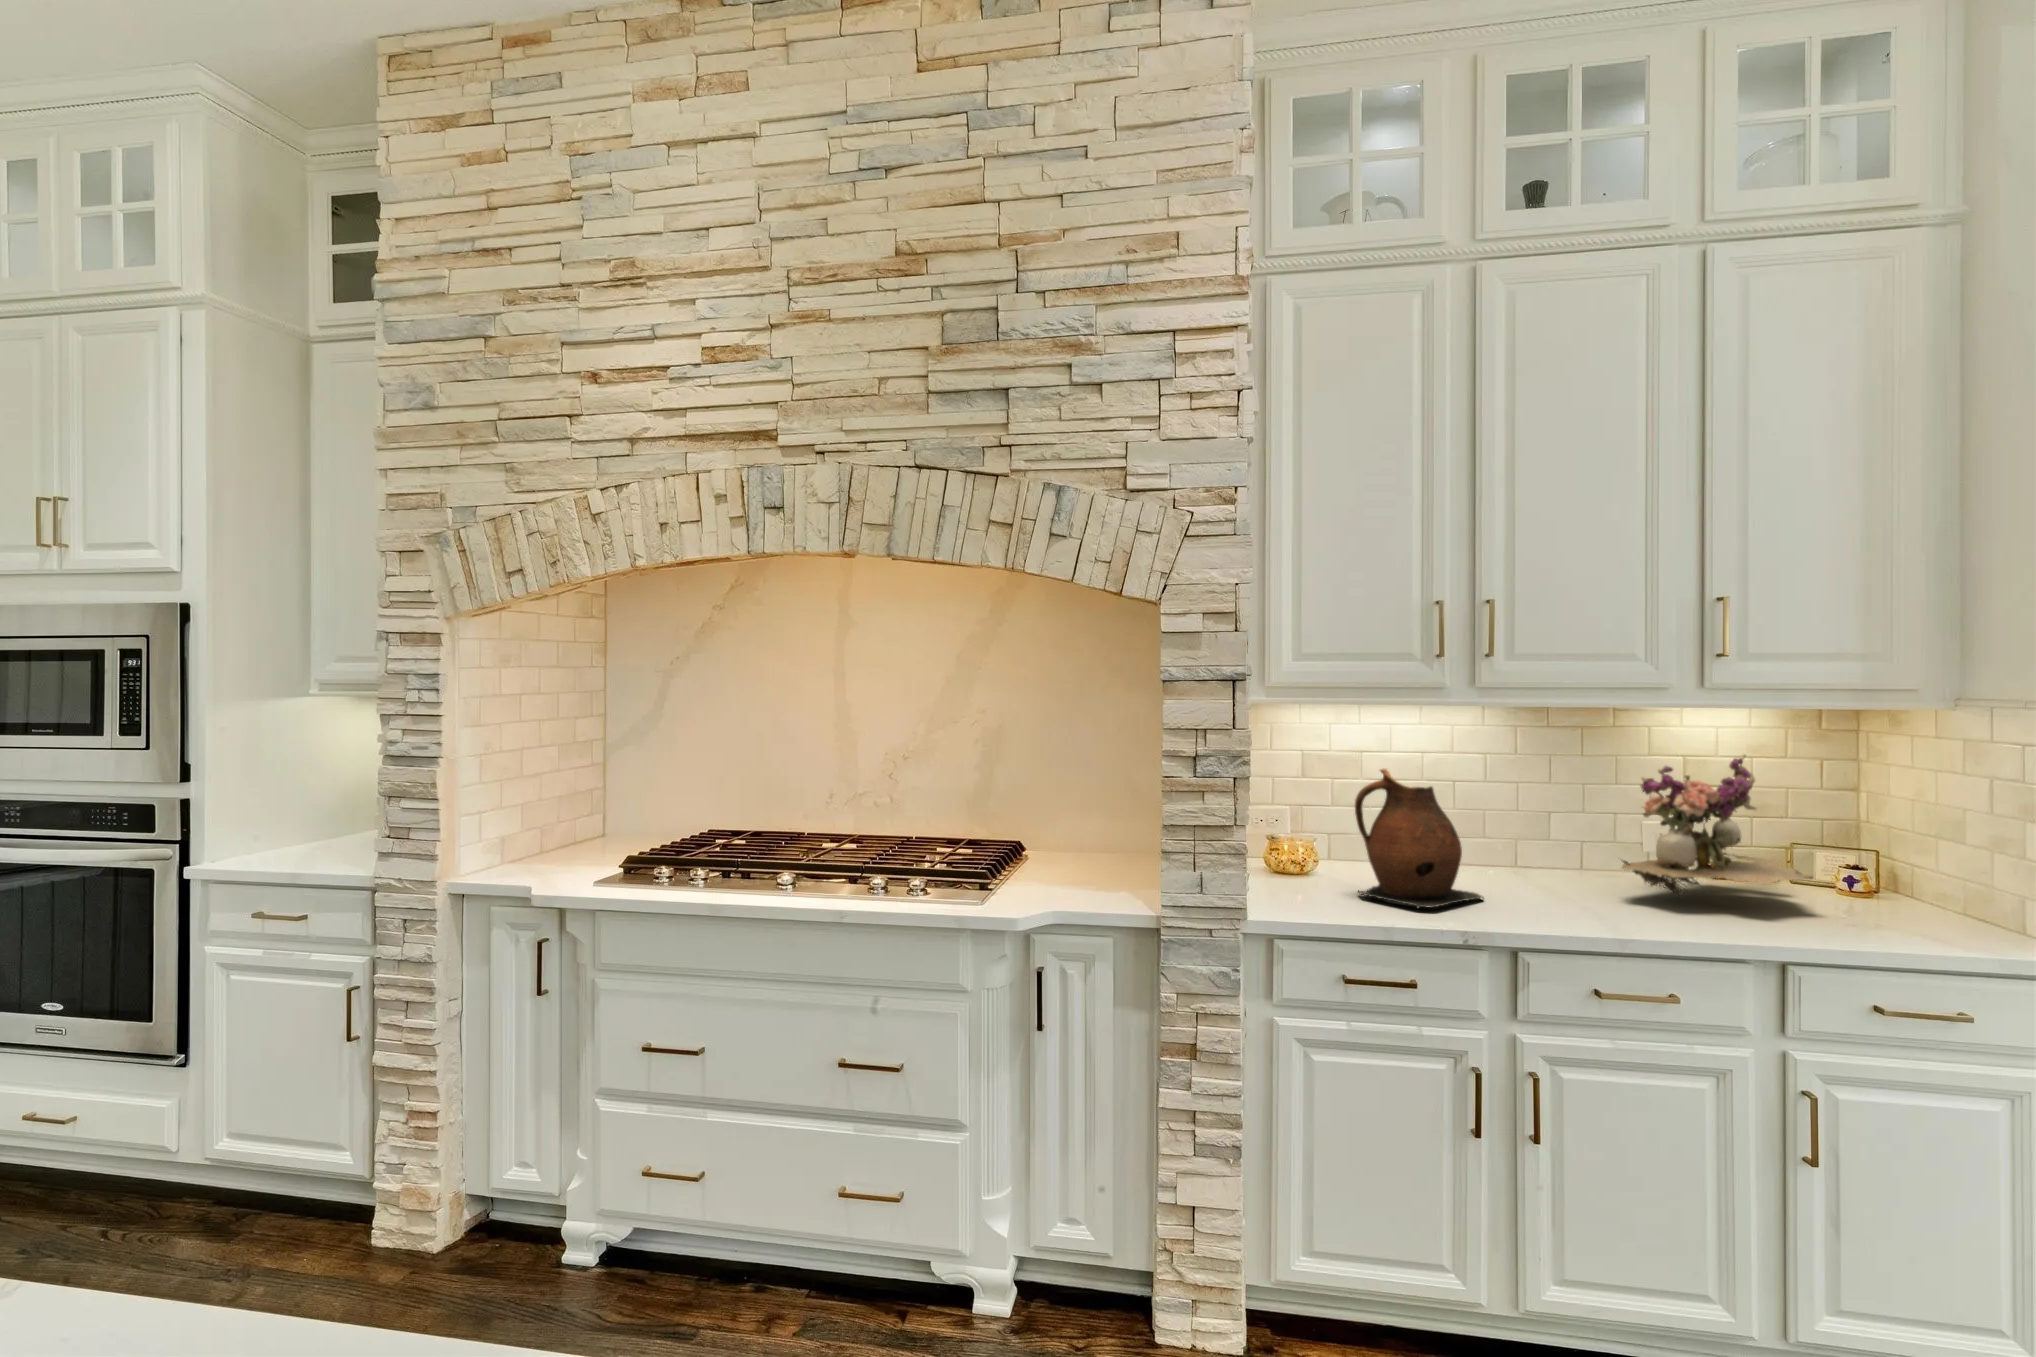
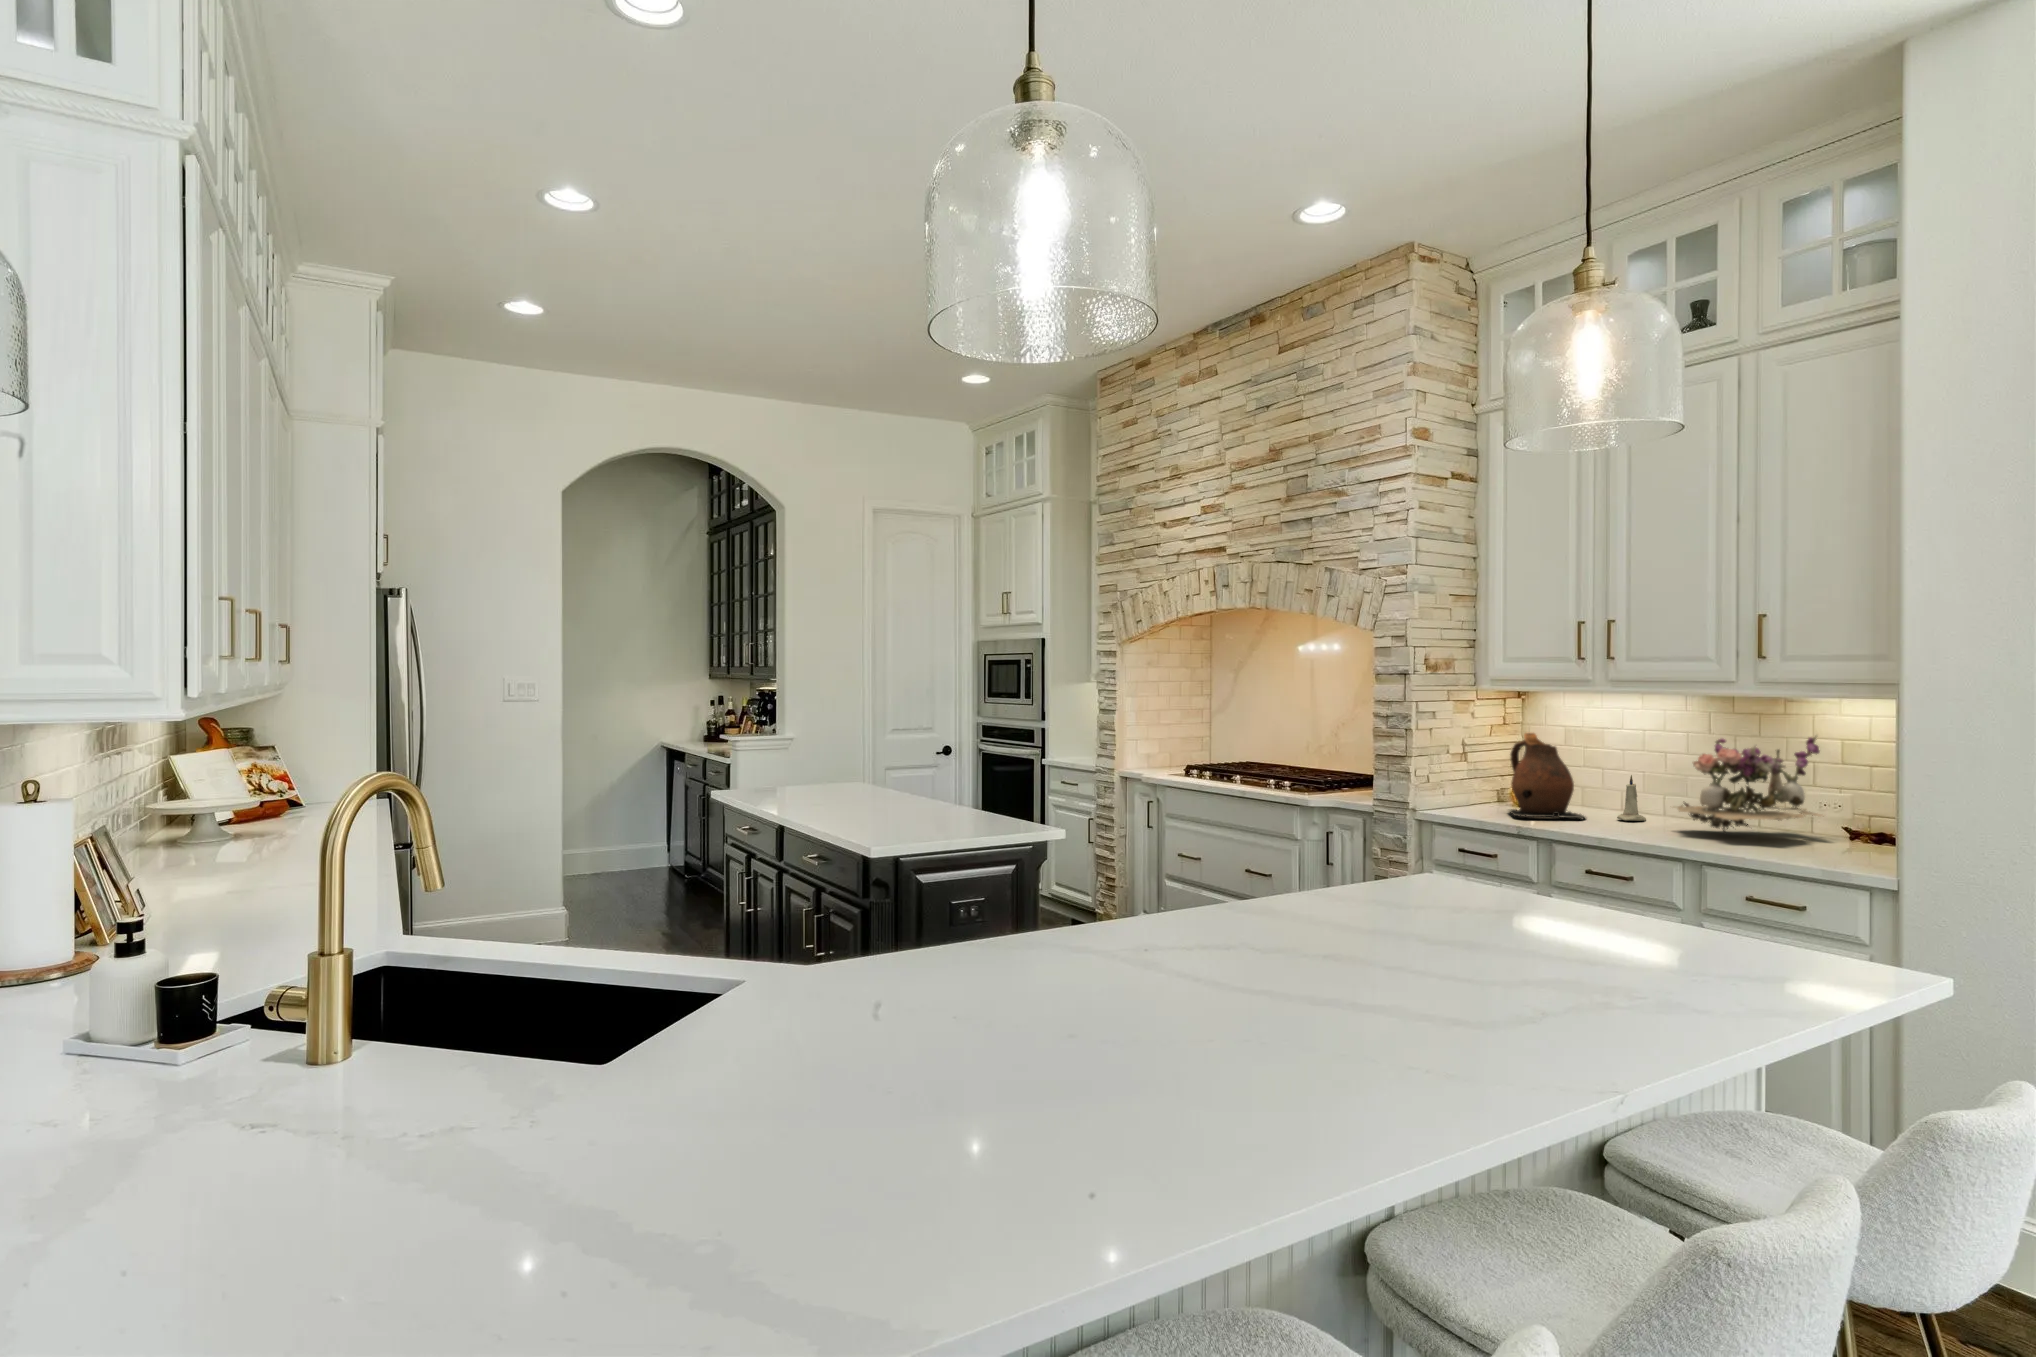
candle: none [1497,823,1535,892] -> present [1617,775,1646,821]

